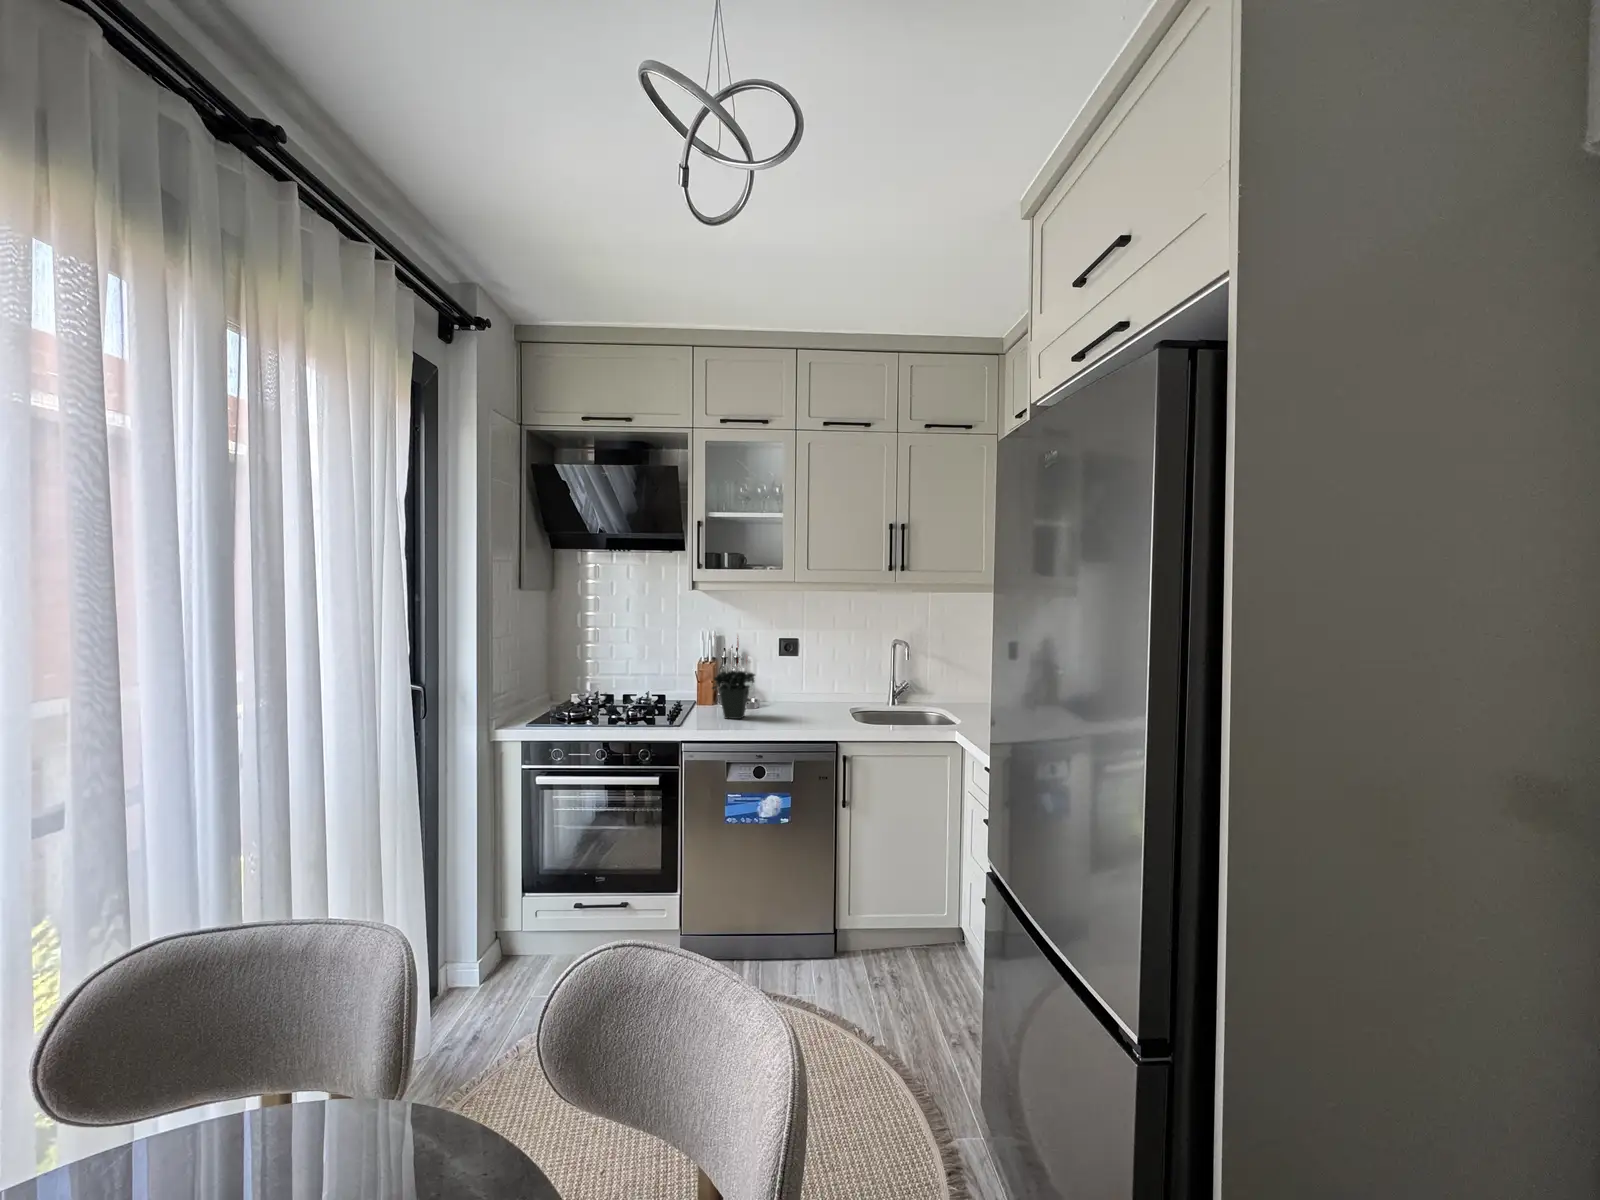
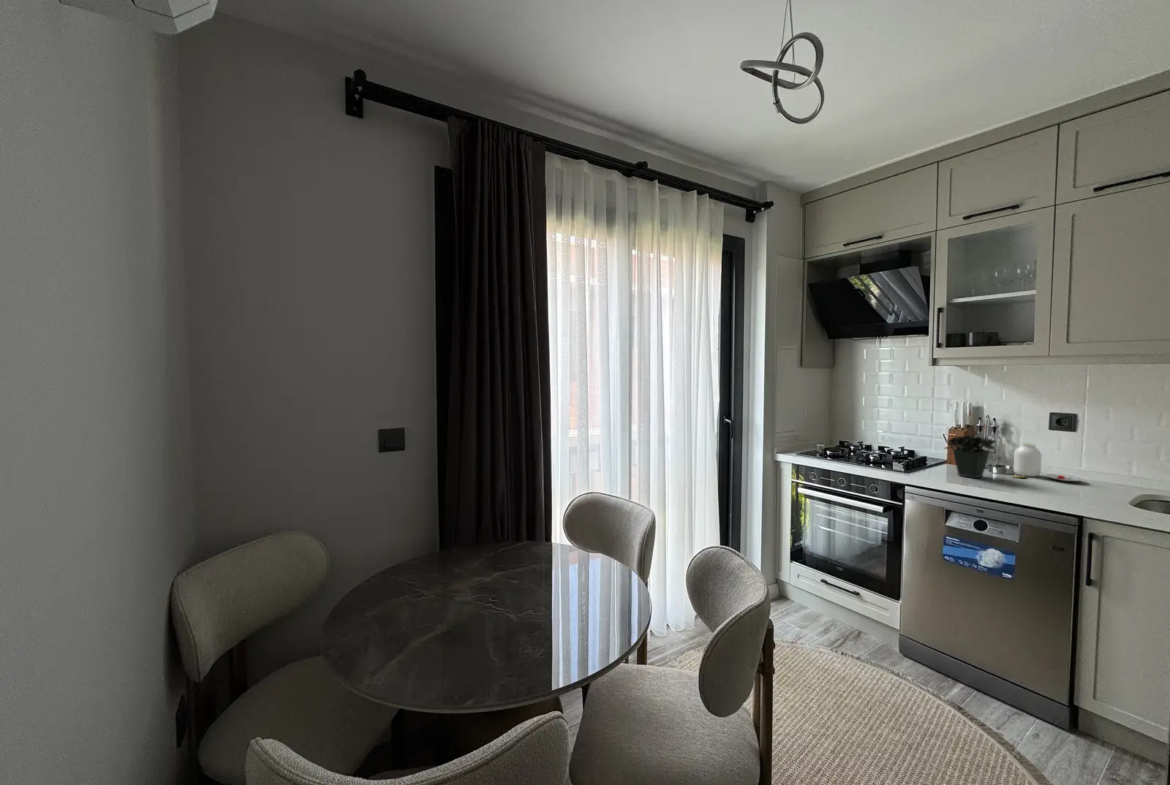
jar: none [761,673,817,712] -> present [1012,443,1084,481]

